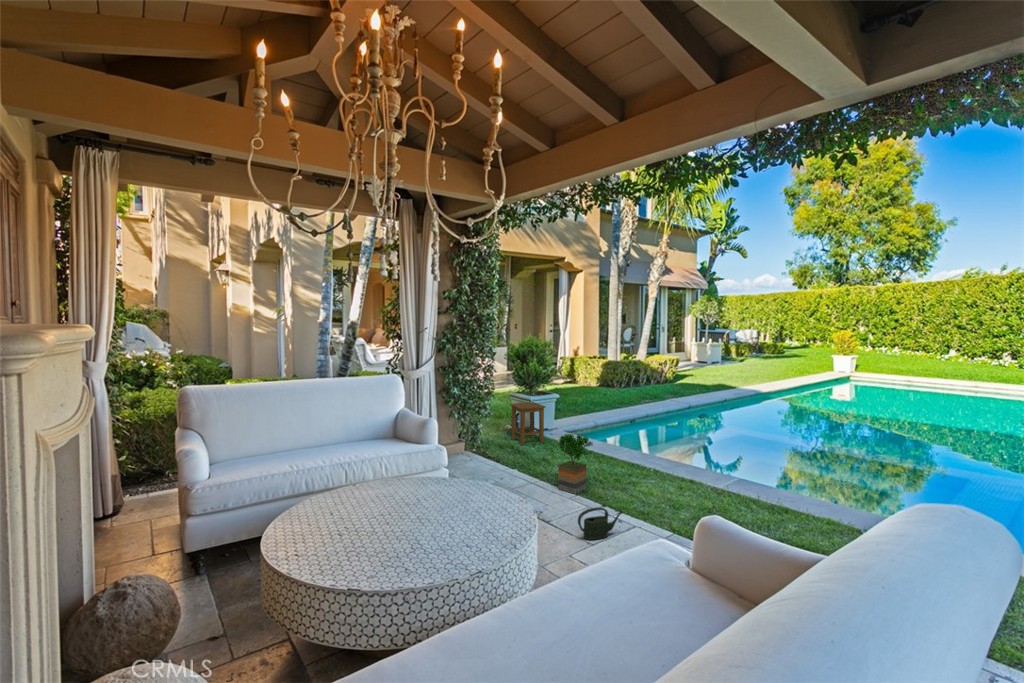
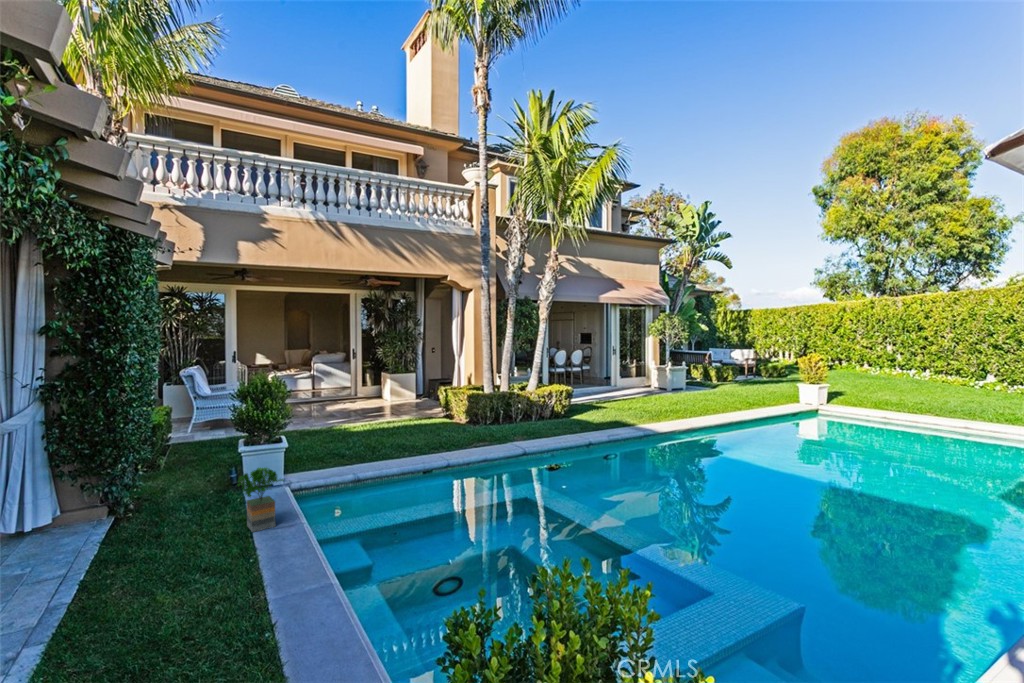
stool: present [510,402,545,445] -> none [311,429,343,474]
watering can: present [578,507,623,540] -> none [150,551,208,586]

